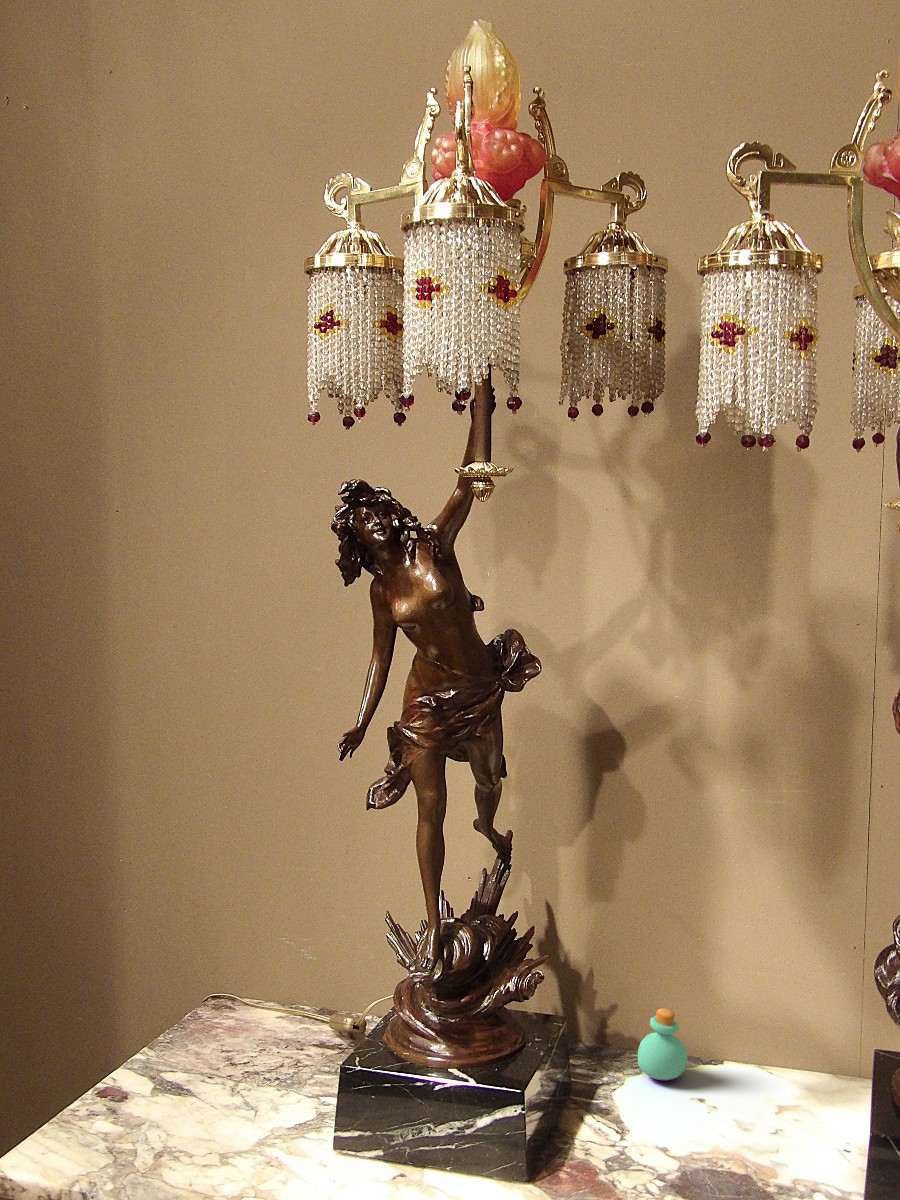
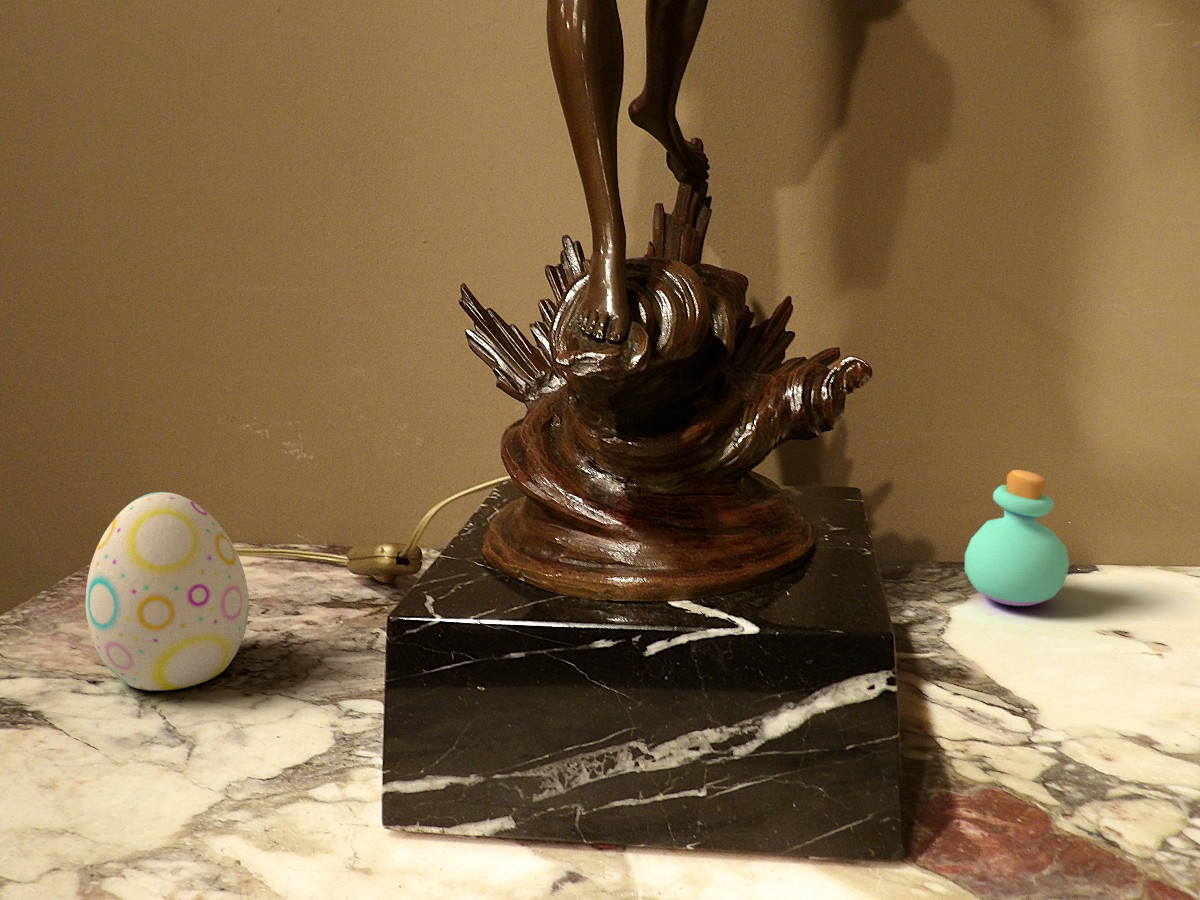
decorative egg: none [211,992,282,1085] -> present [86,492,249,690]

